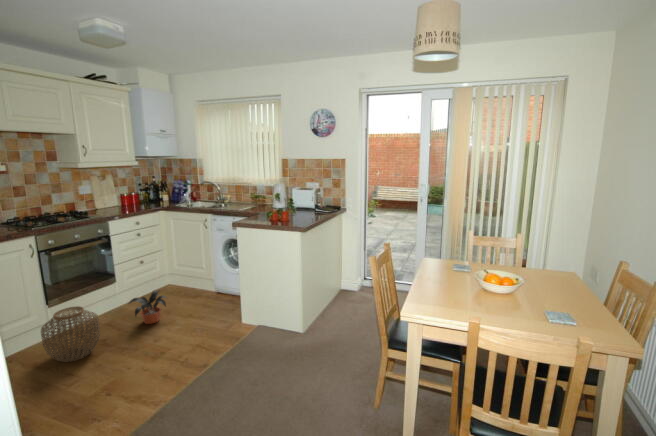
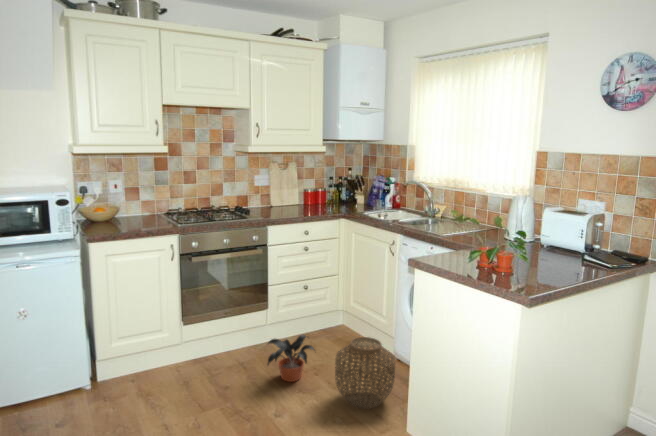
woven basket: present [41,306,100,362] -> present [335,337,395,409]

